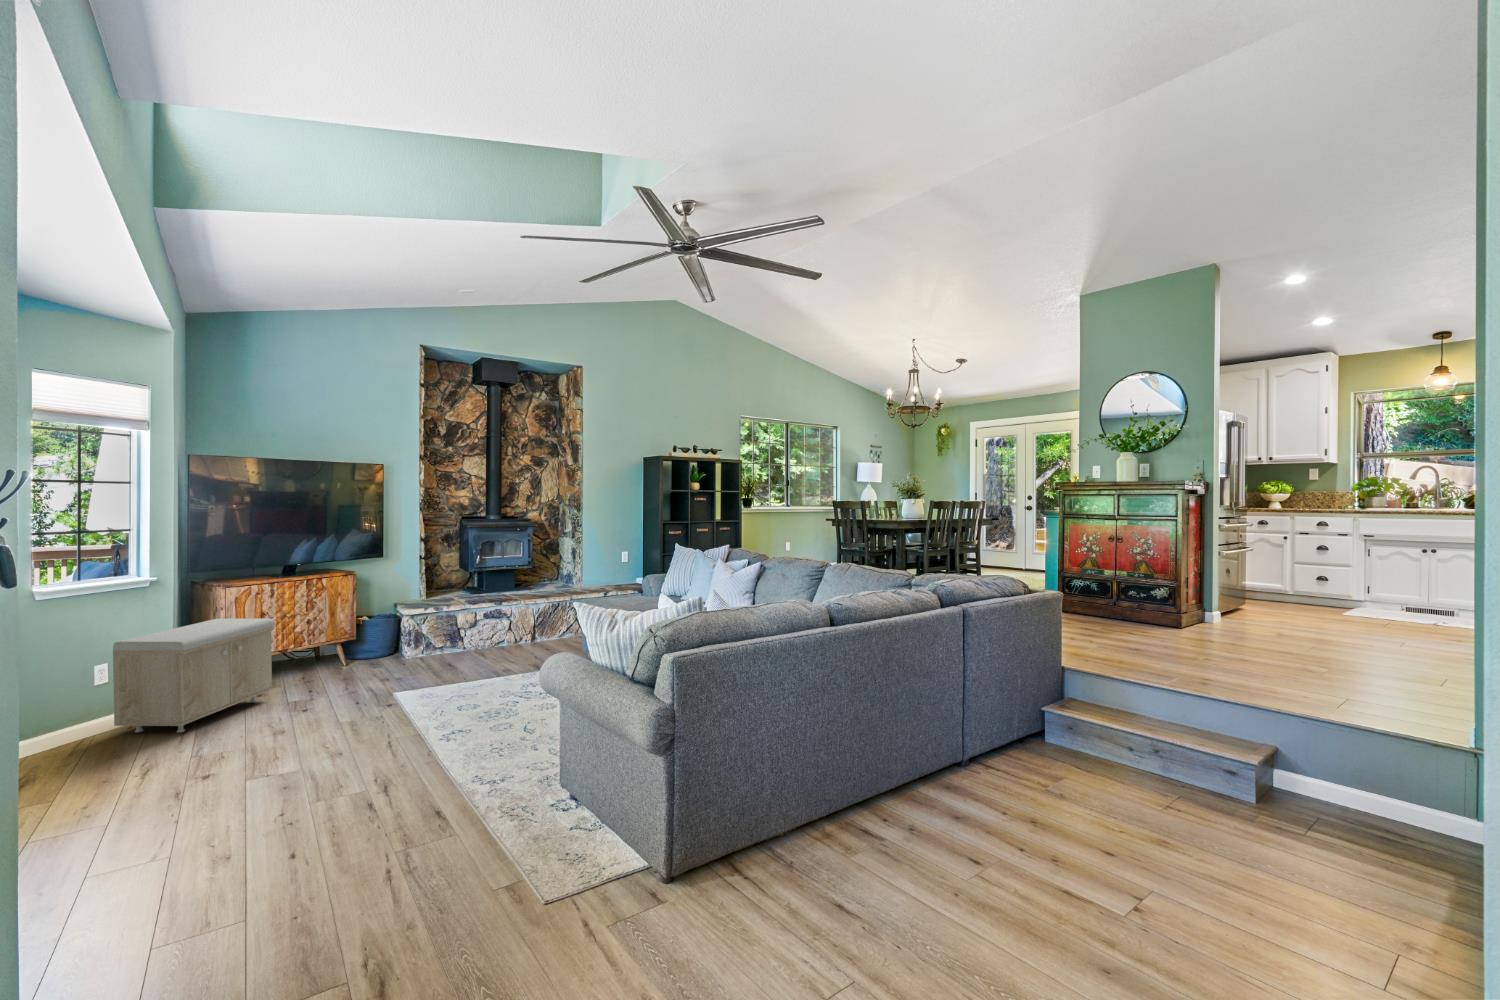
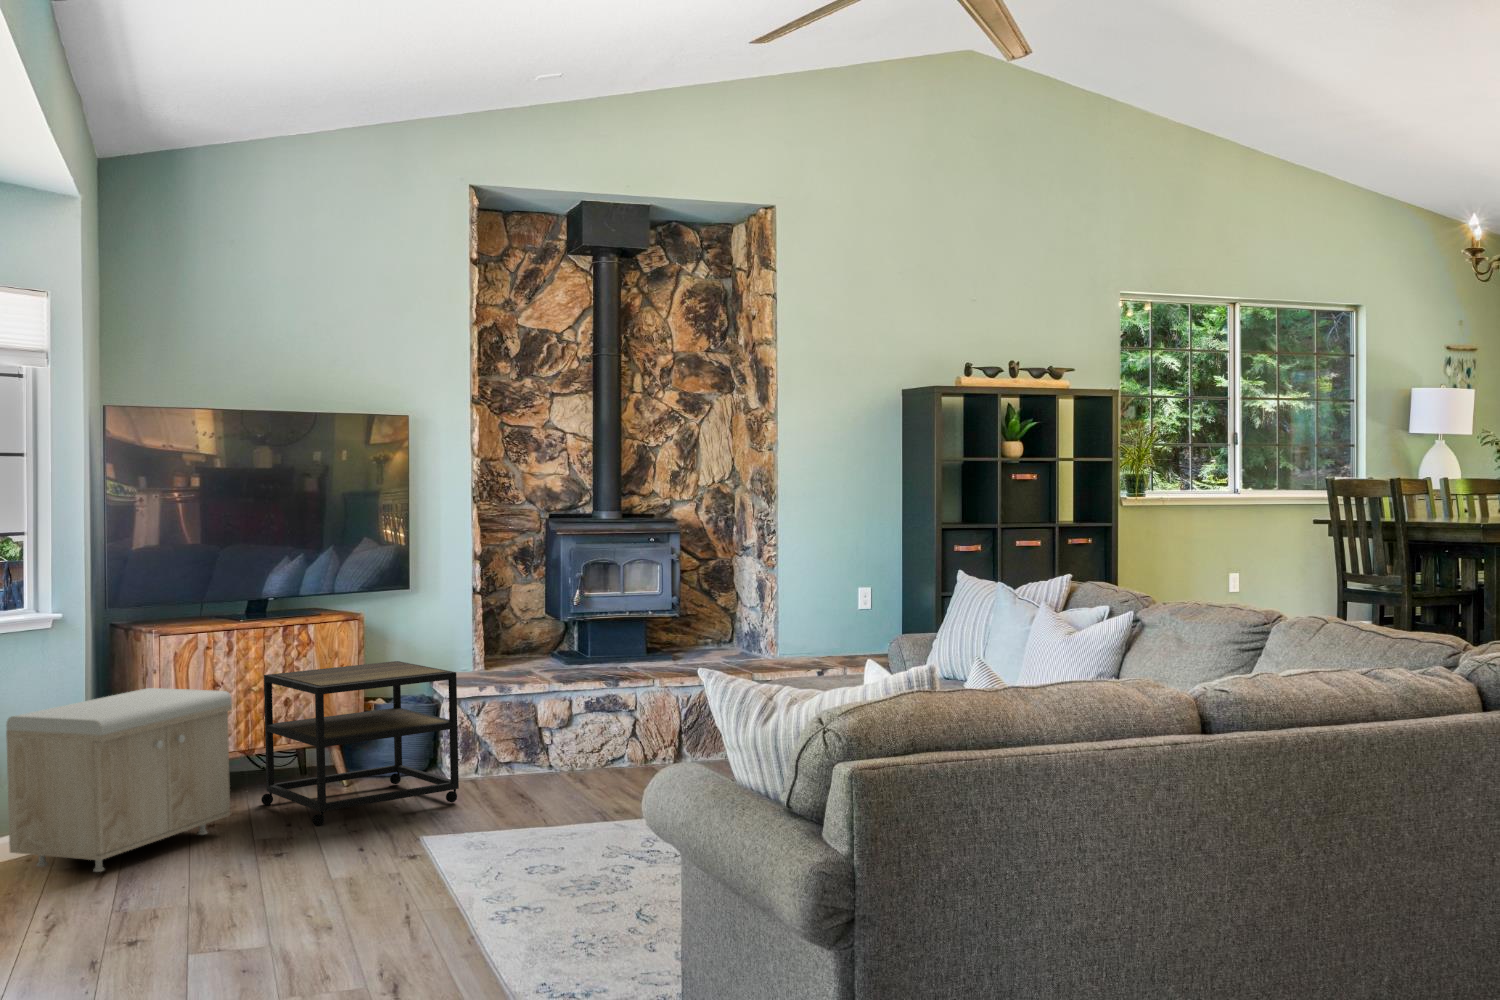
side table: none [292,596,415,691] -> present [261,661,459,826]

